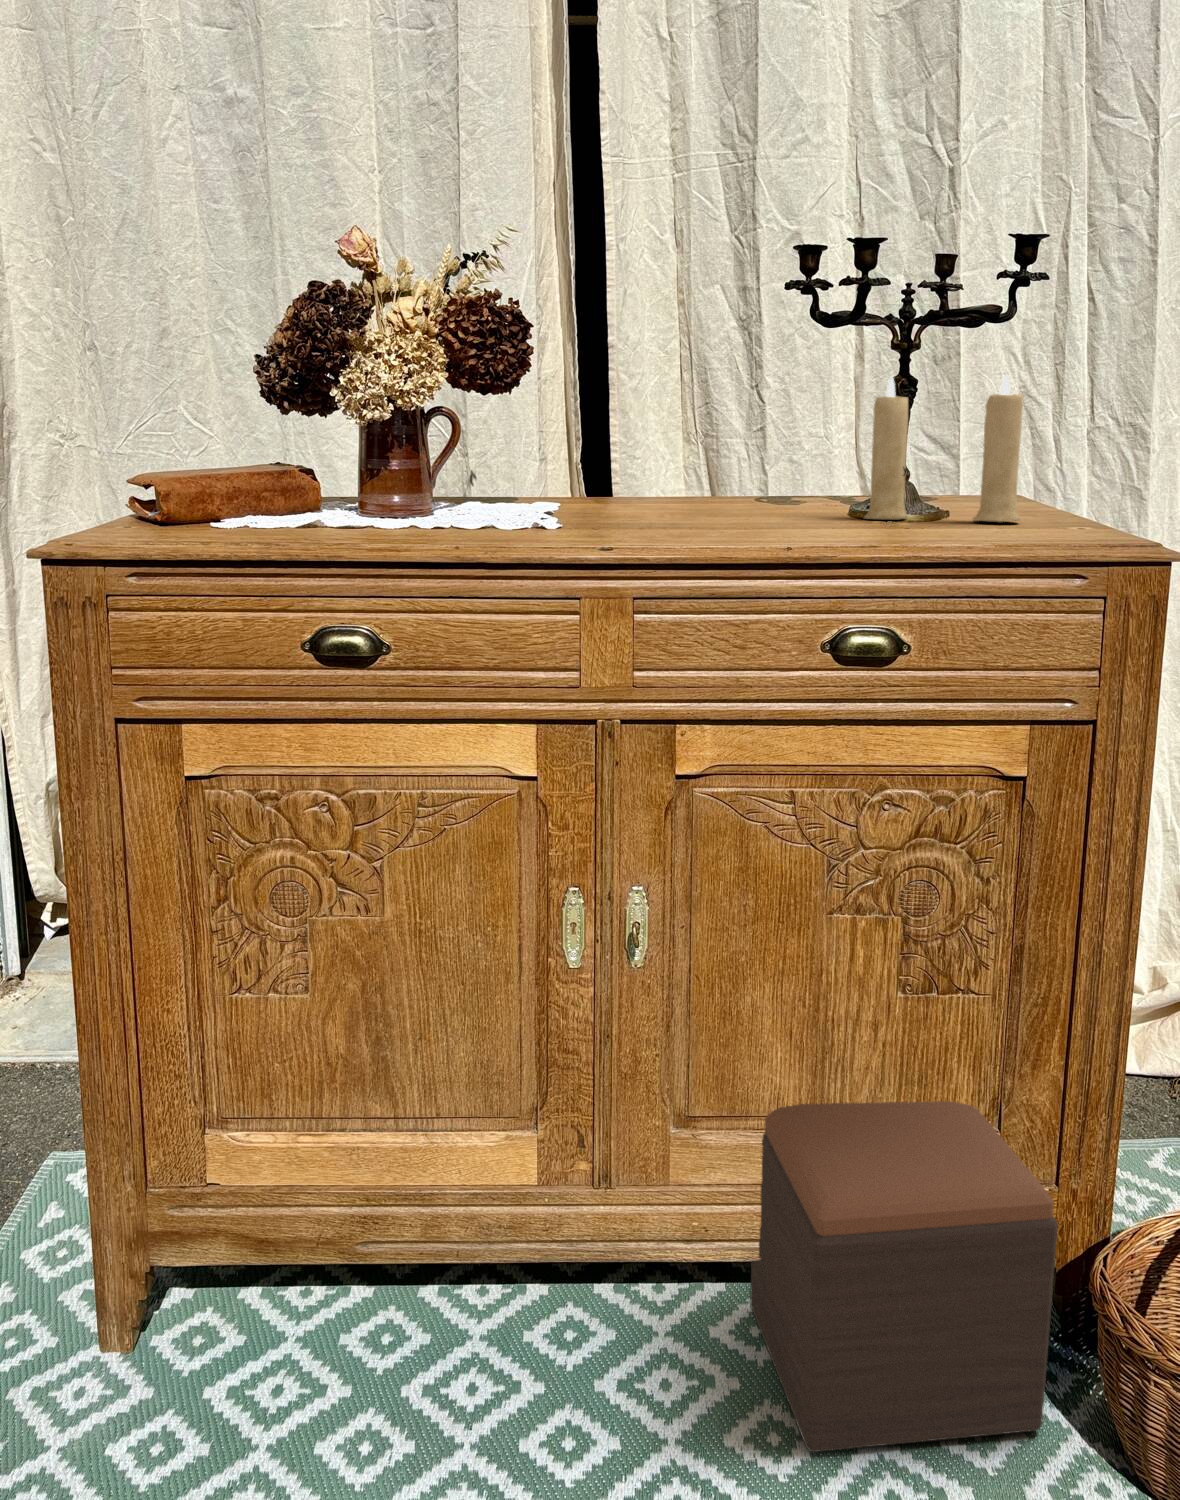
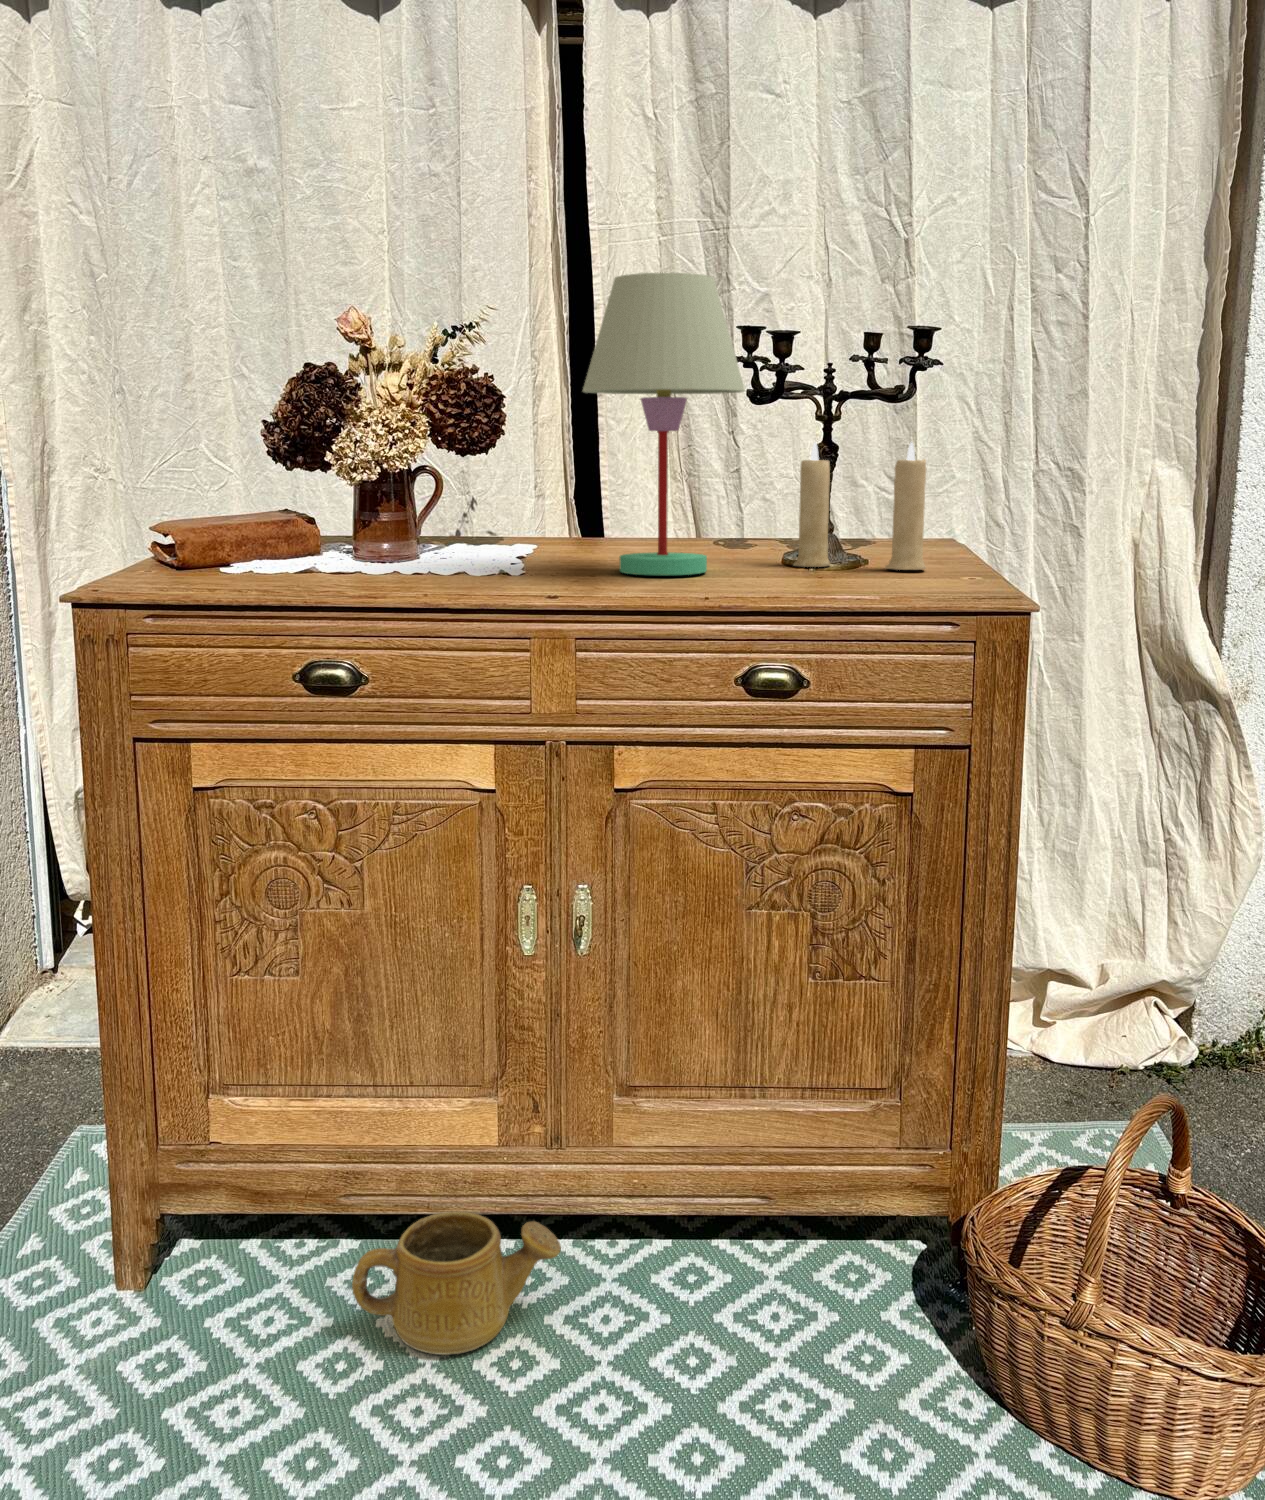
table lamp: none [632,170,822,527] -> present [583,273,745,575]
footstool: present [750,1101,1058,1452] -> none [688,1065,934,1373]
watering can: none [375,1262,614,1433] -> present [352,1211,561,1355]

